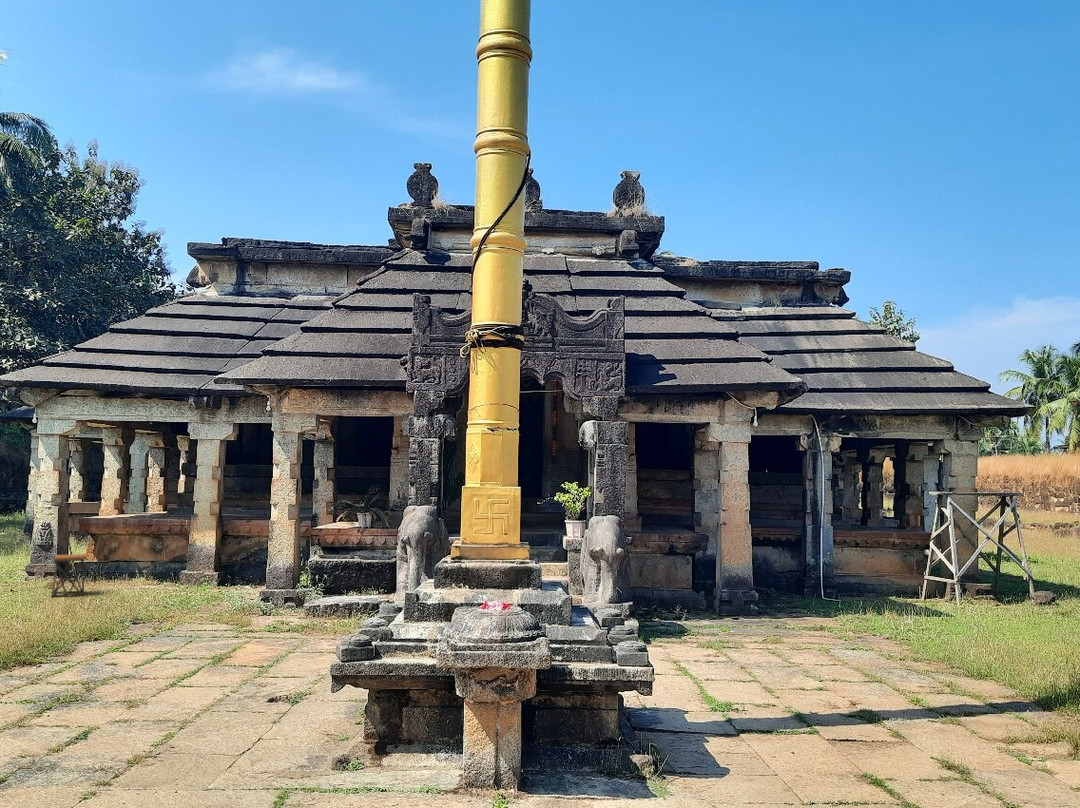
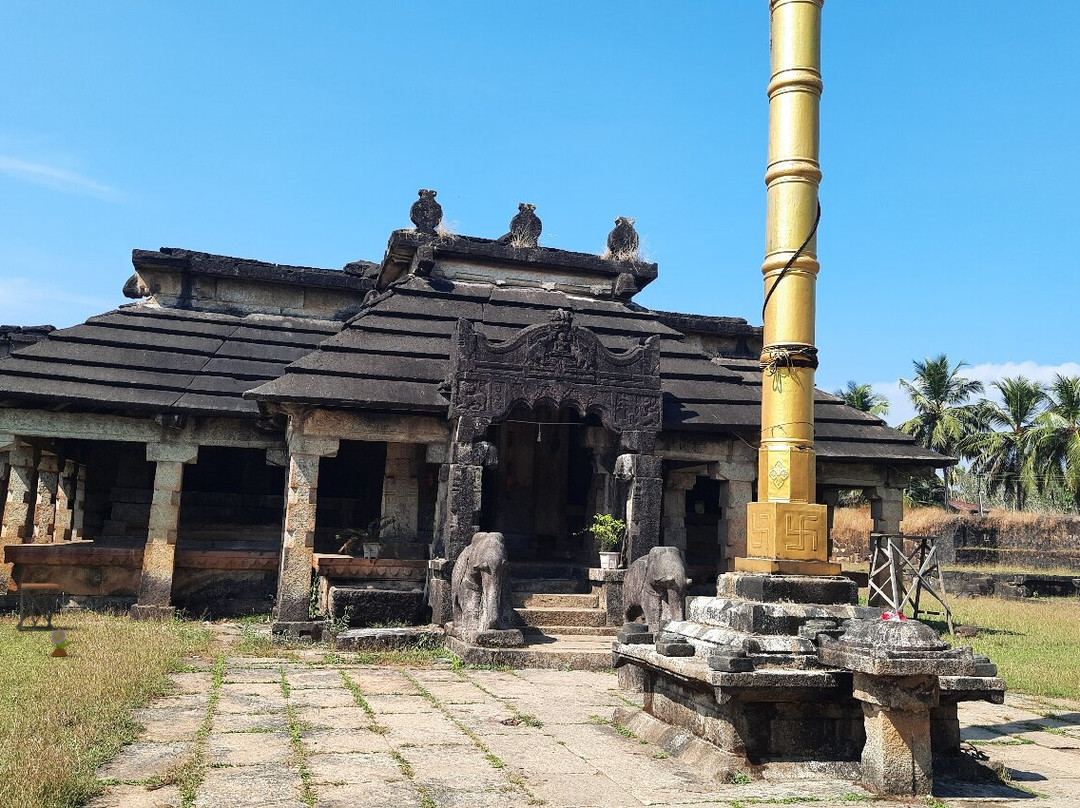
decorative plant: none [19,606,49,631] -> present [50,629,77,657]

